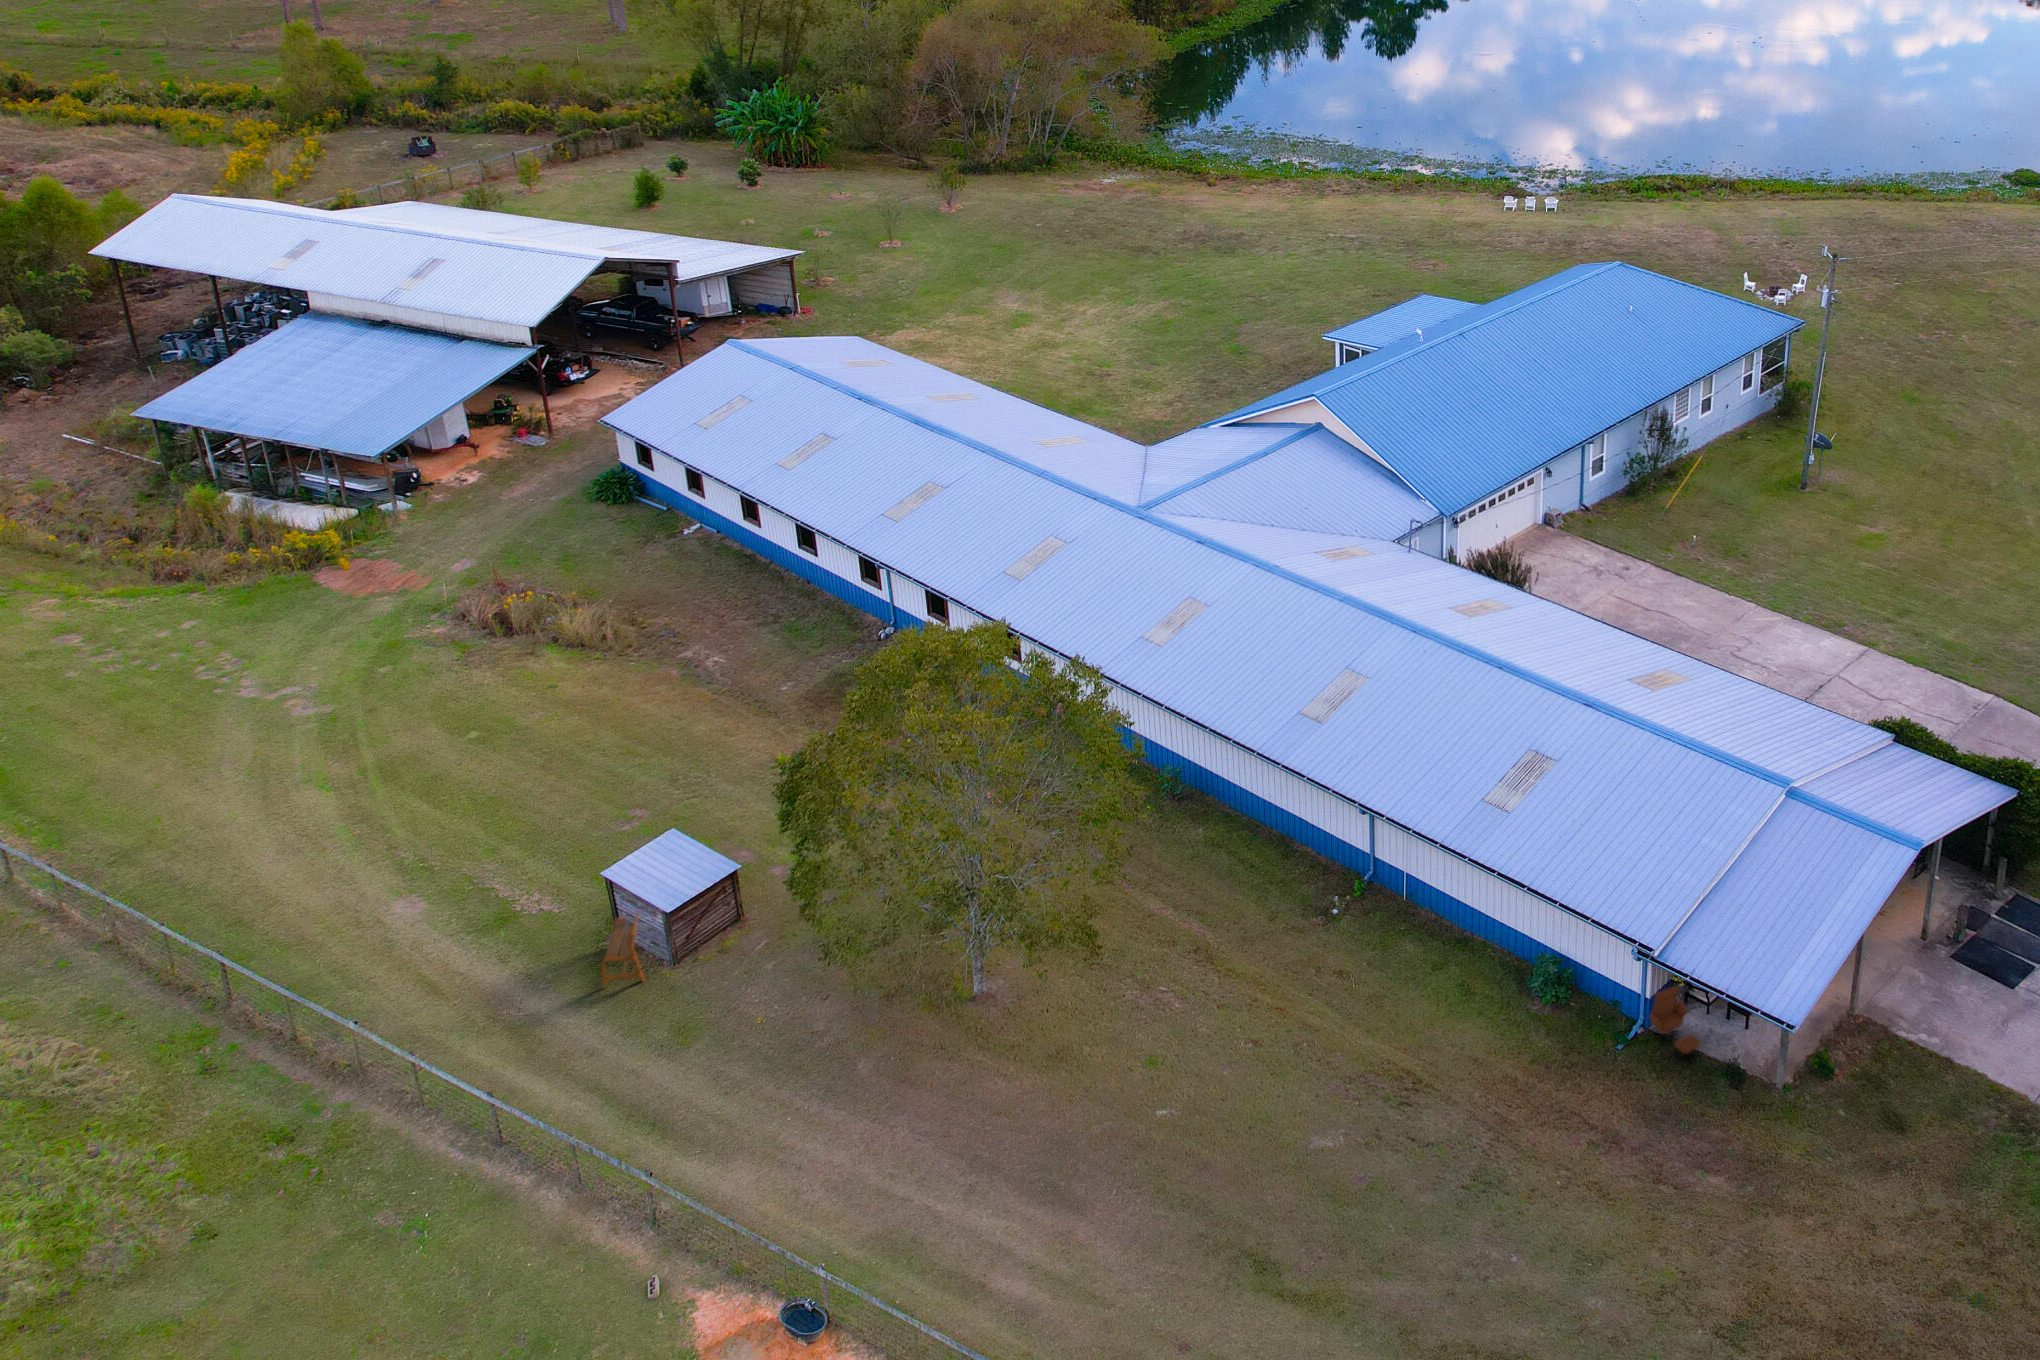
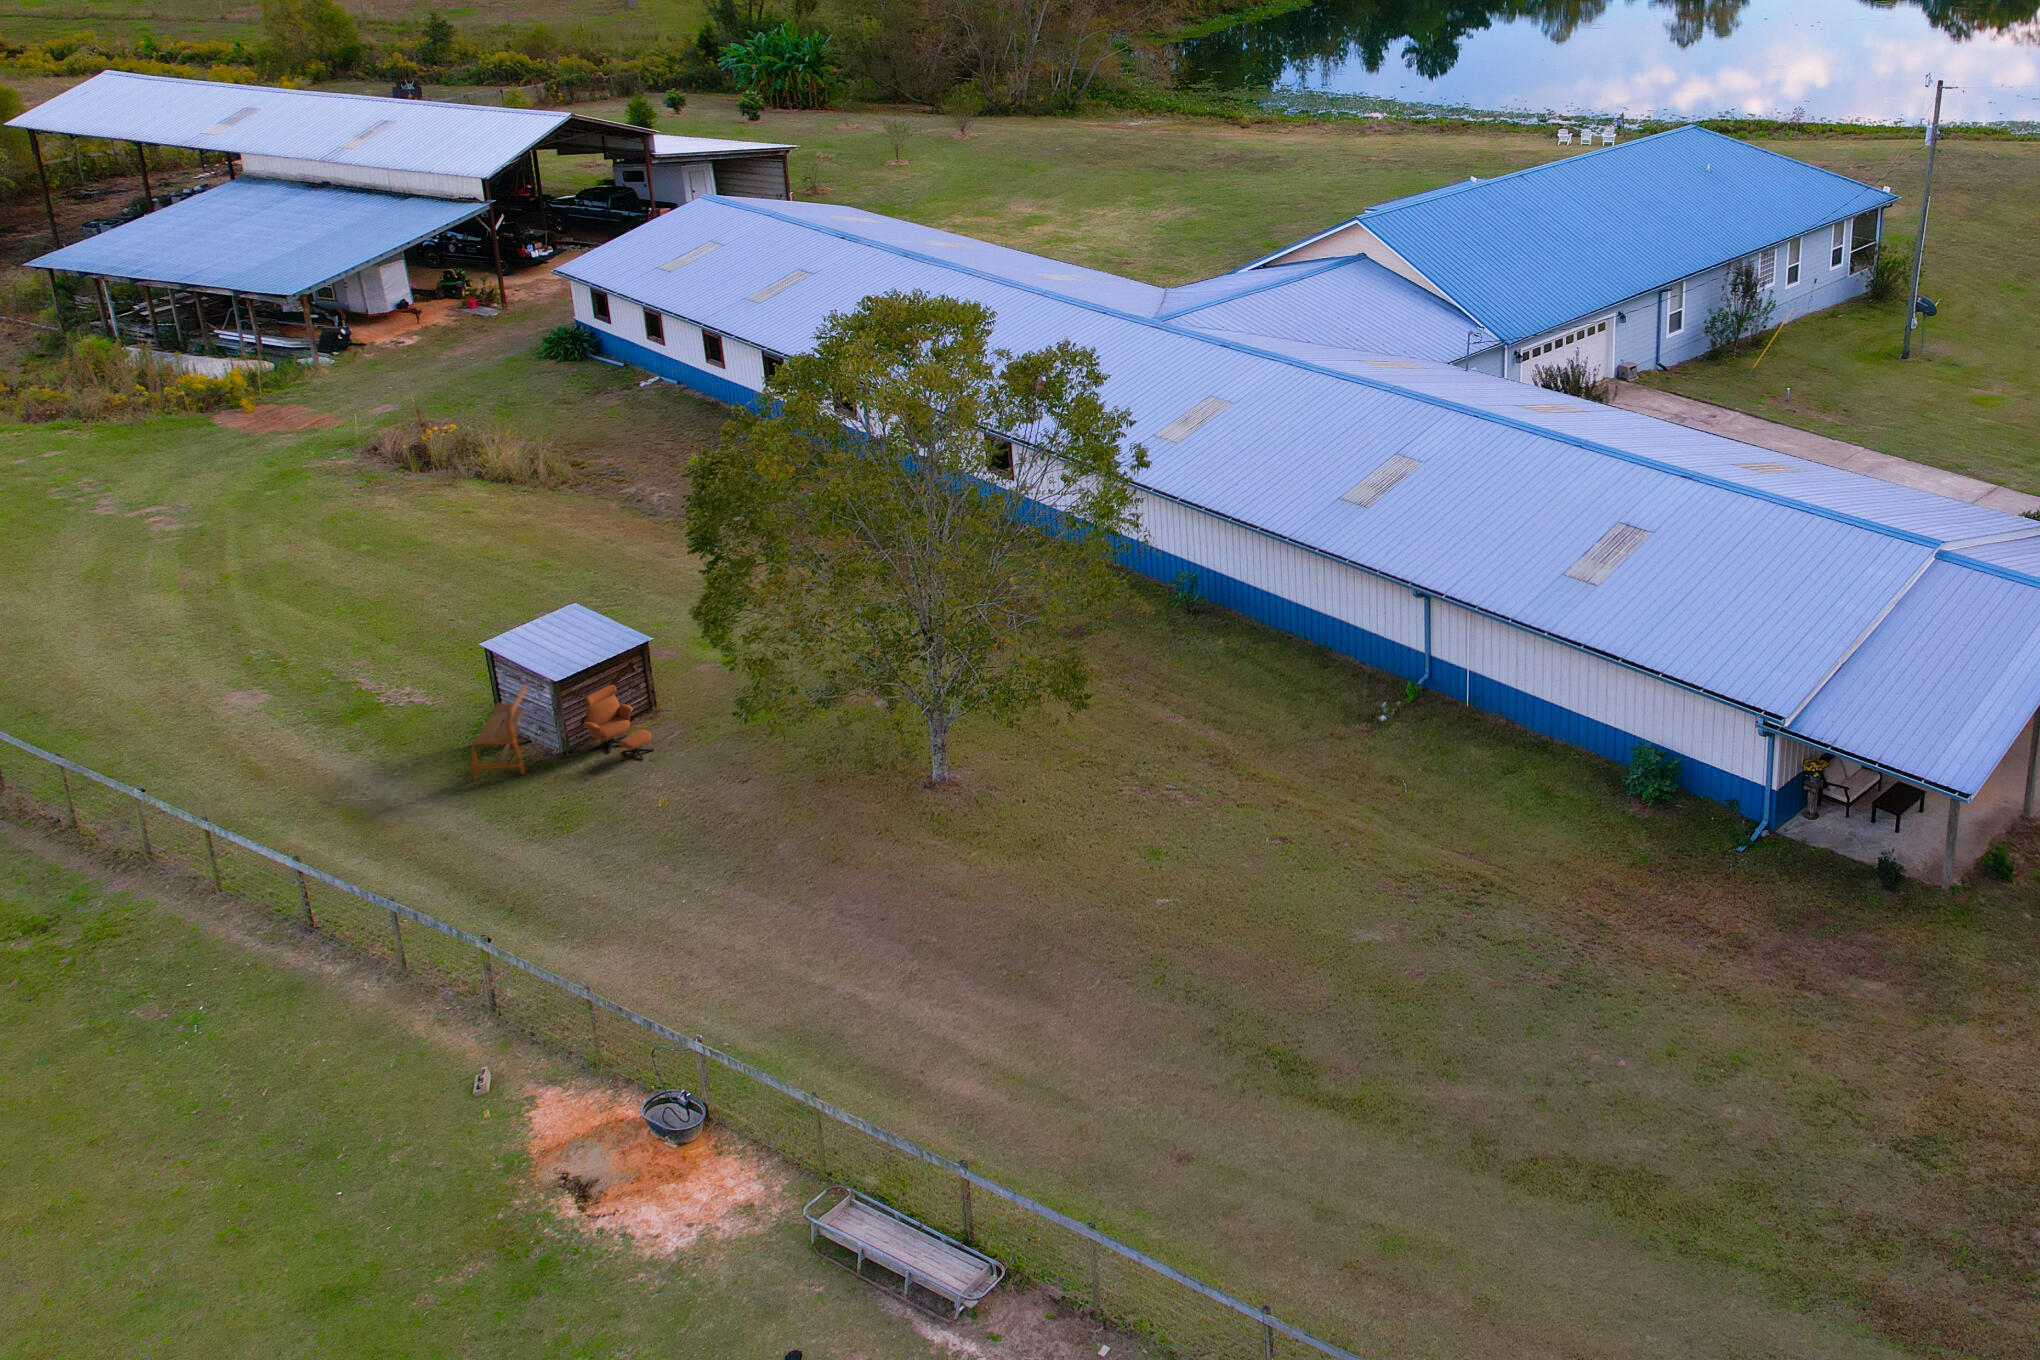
lounge chair: present [1649,986,1700,1057] -> present [583,685,654,761]

